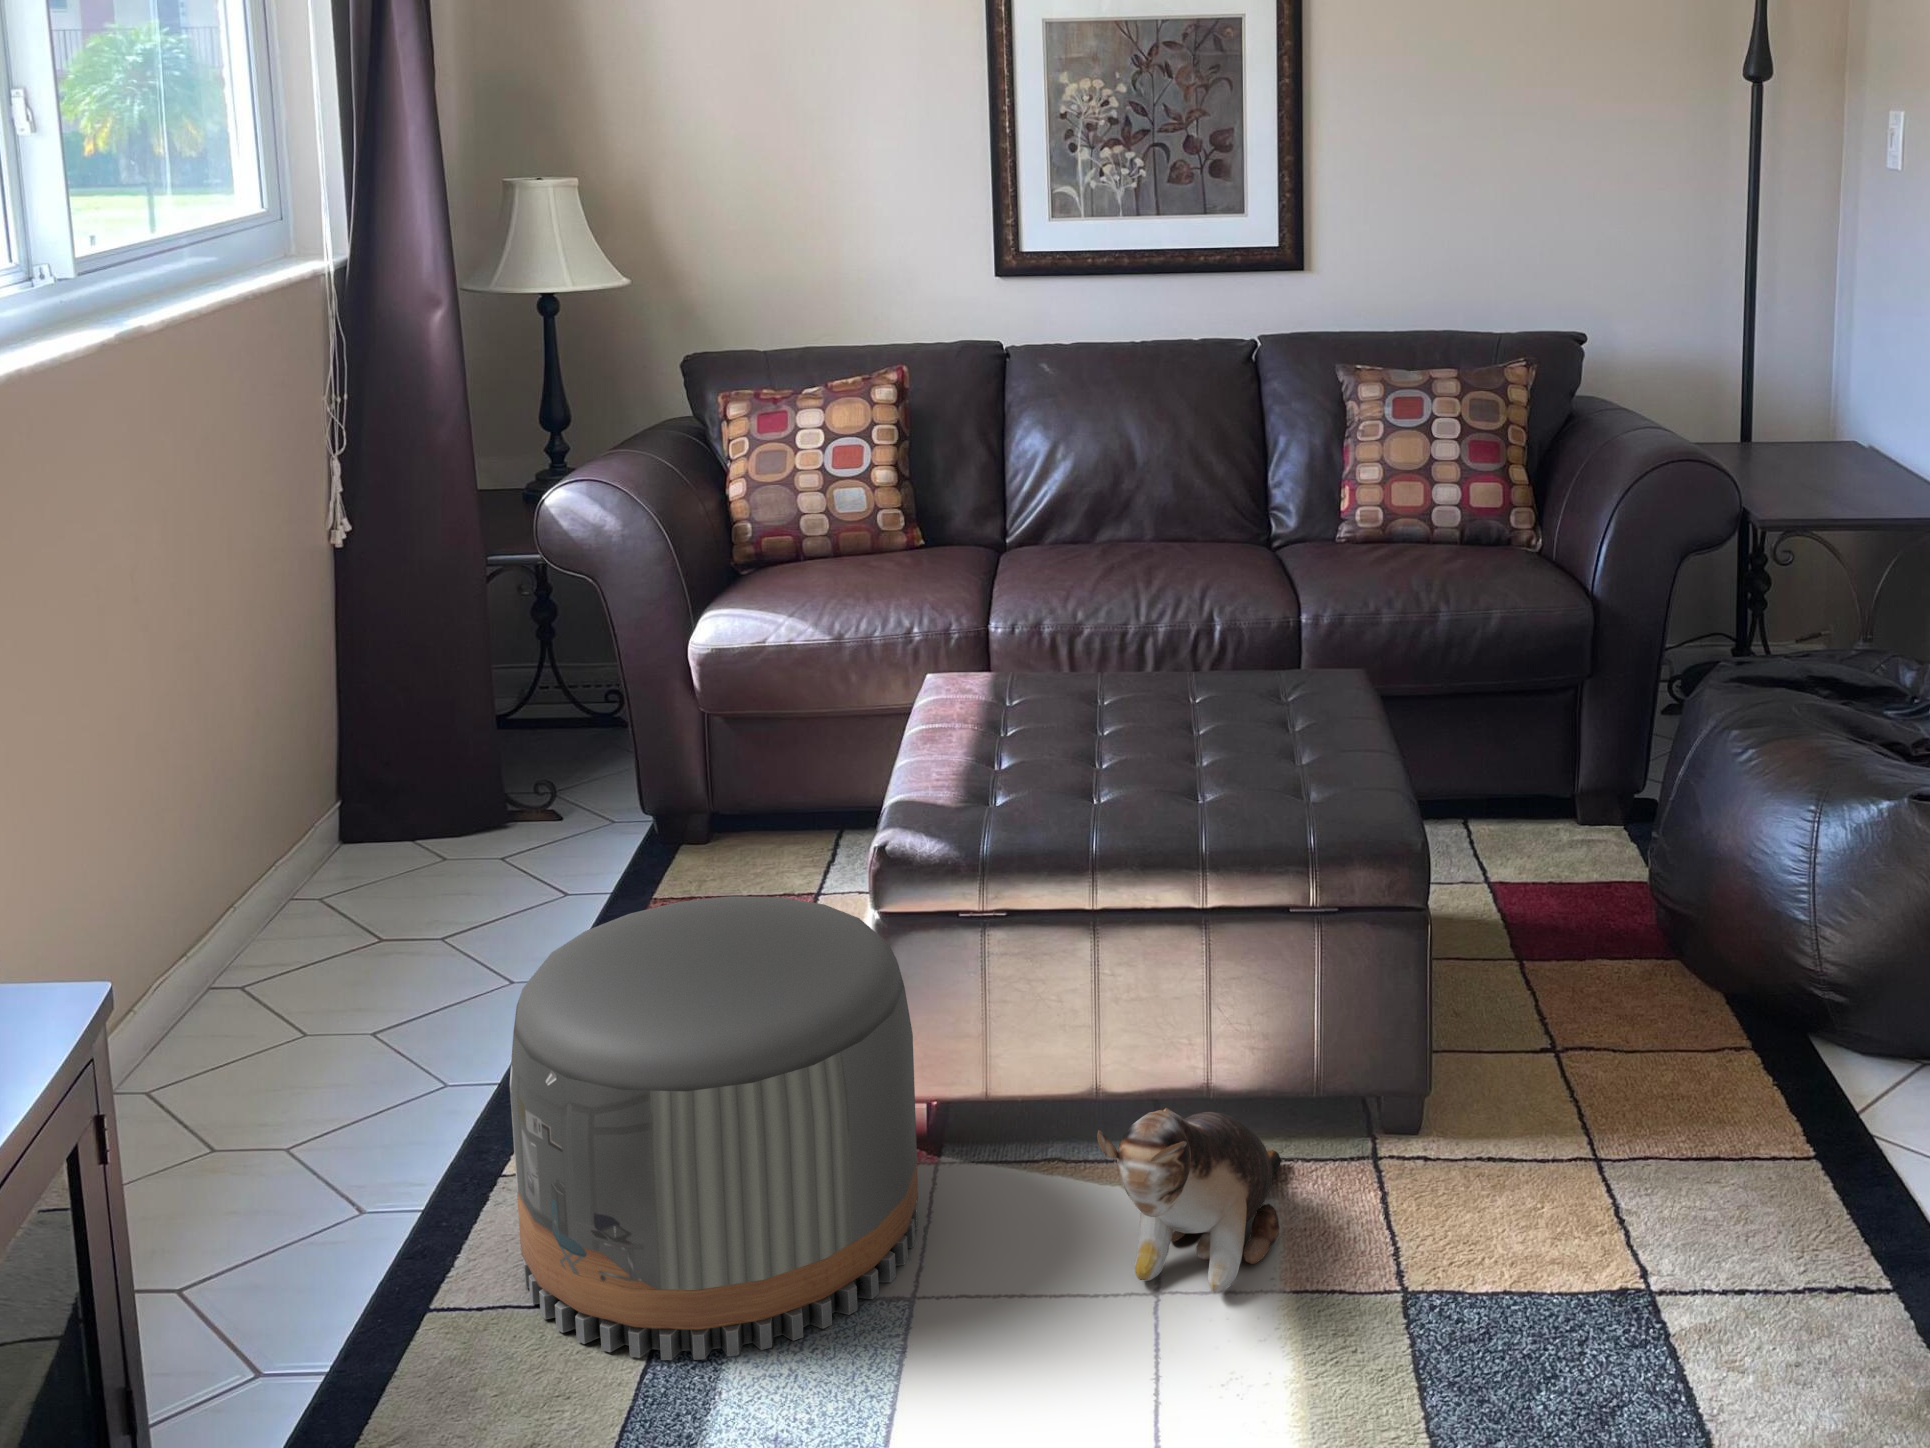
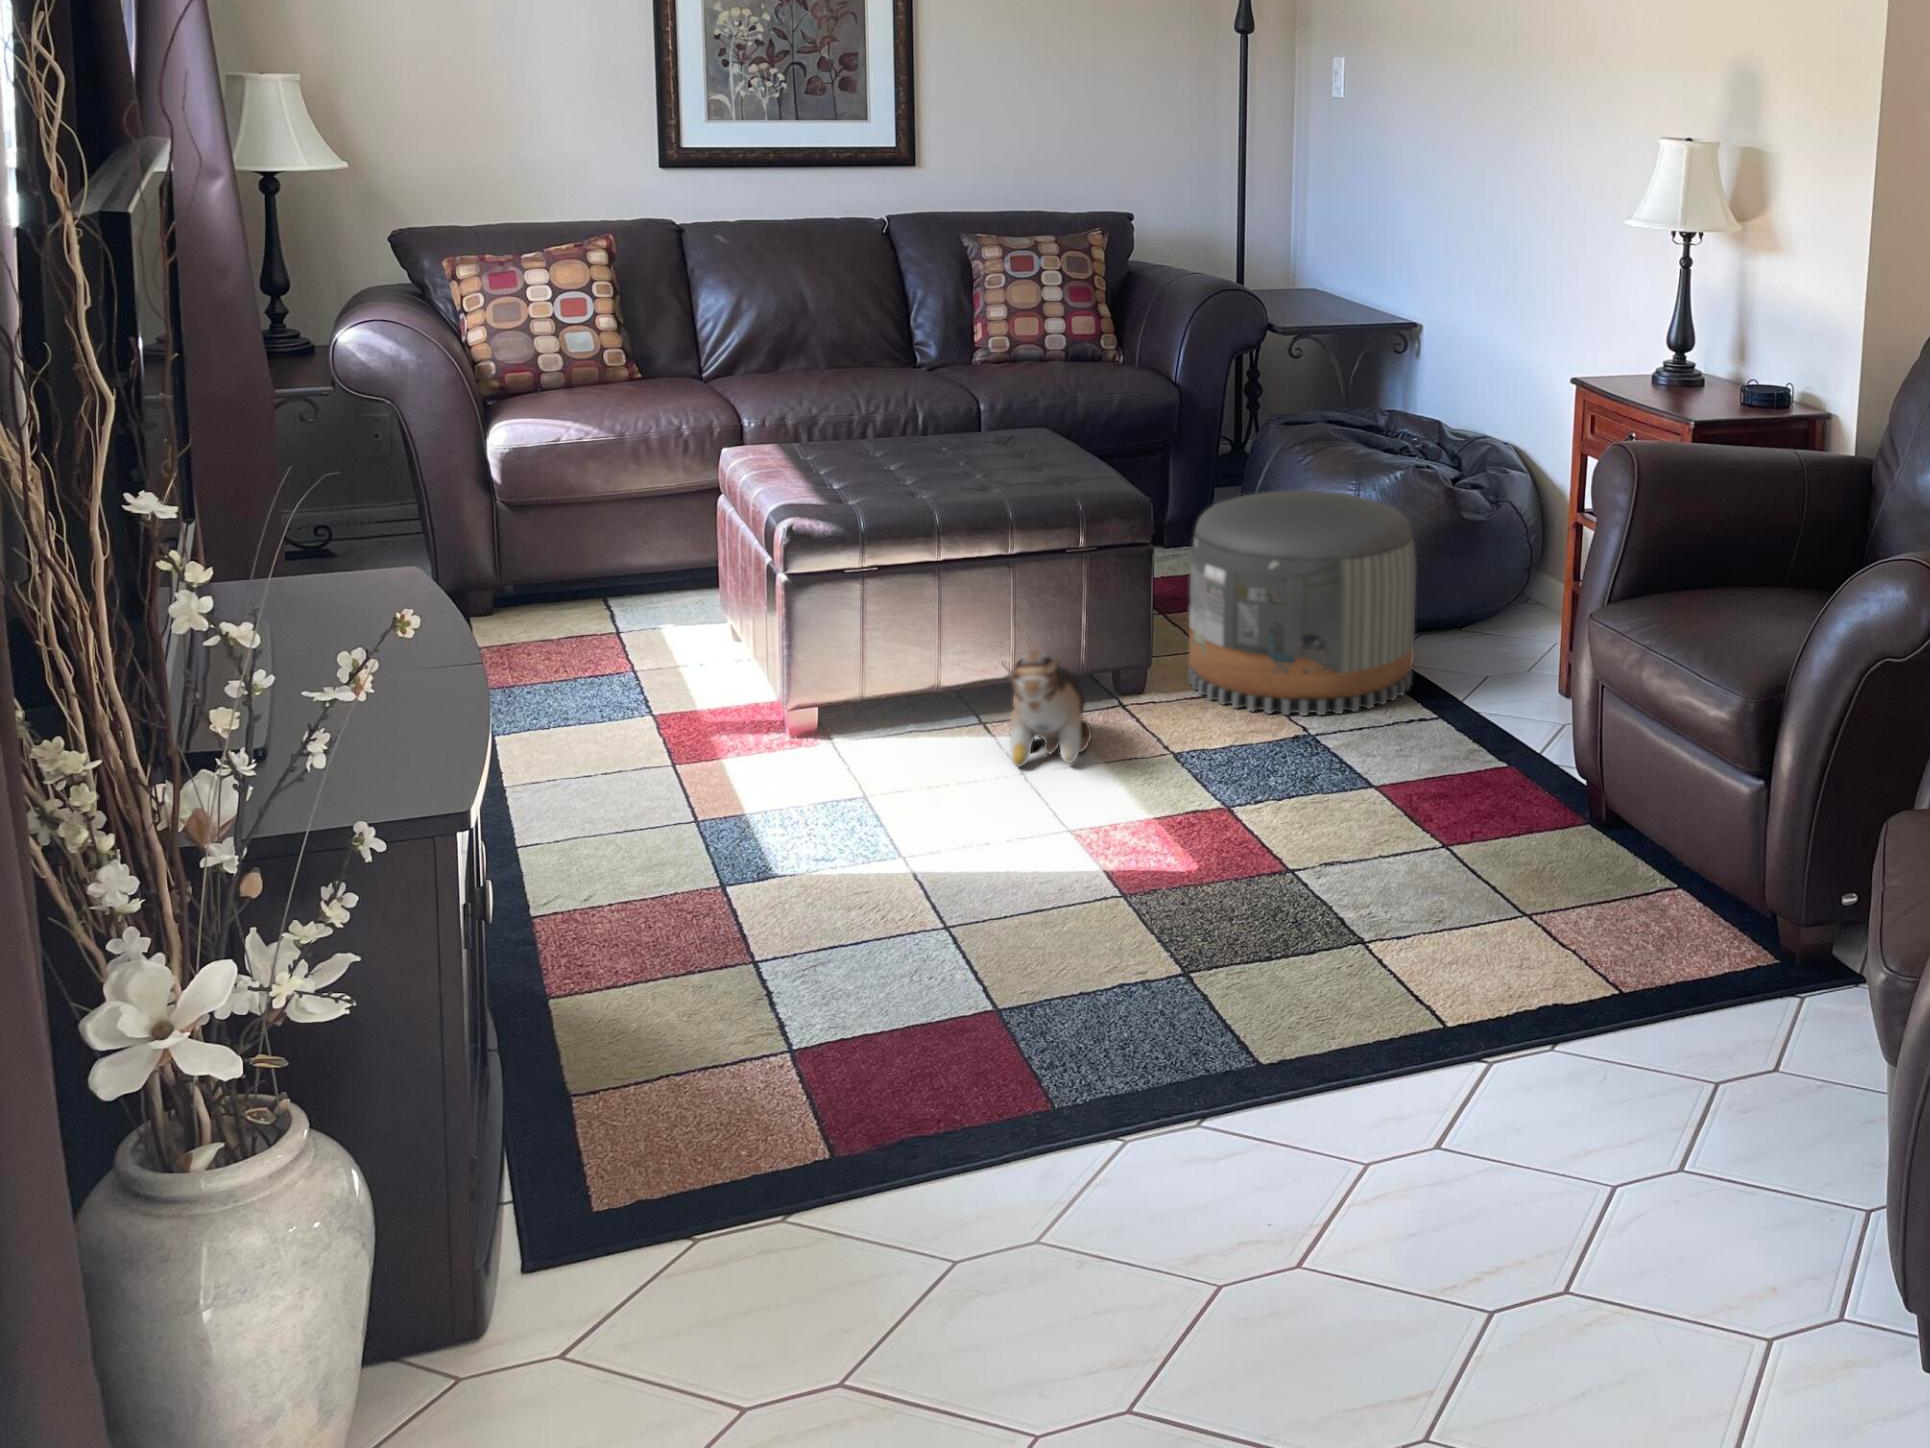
pouf: present [510,896,918,1360] -> present [1189,490,1417,715]

